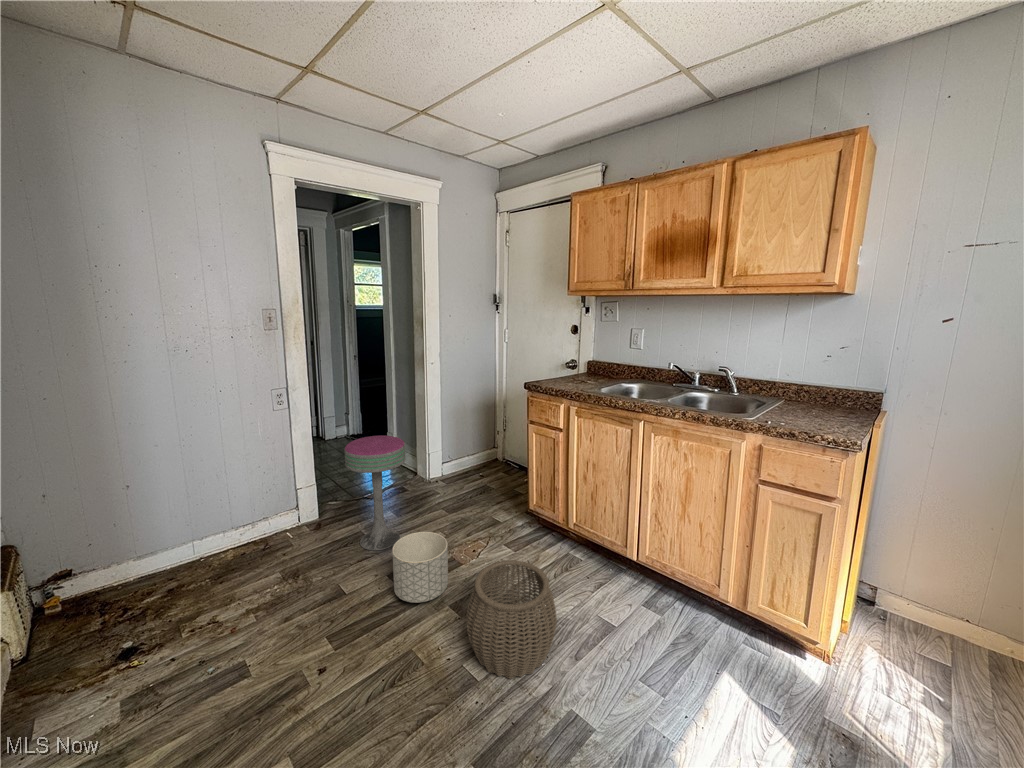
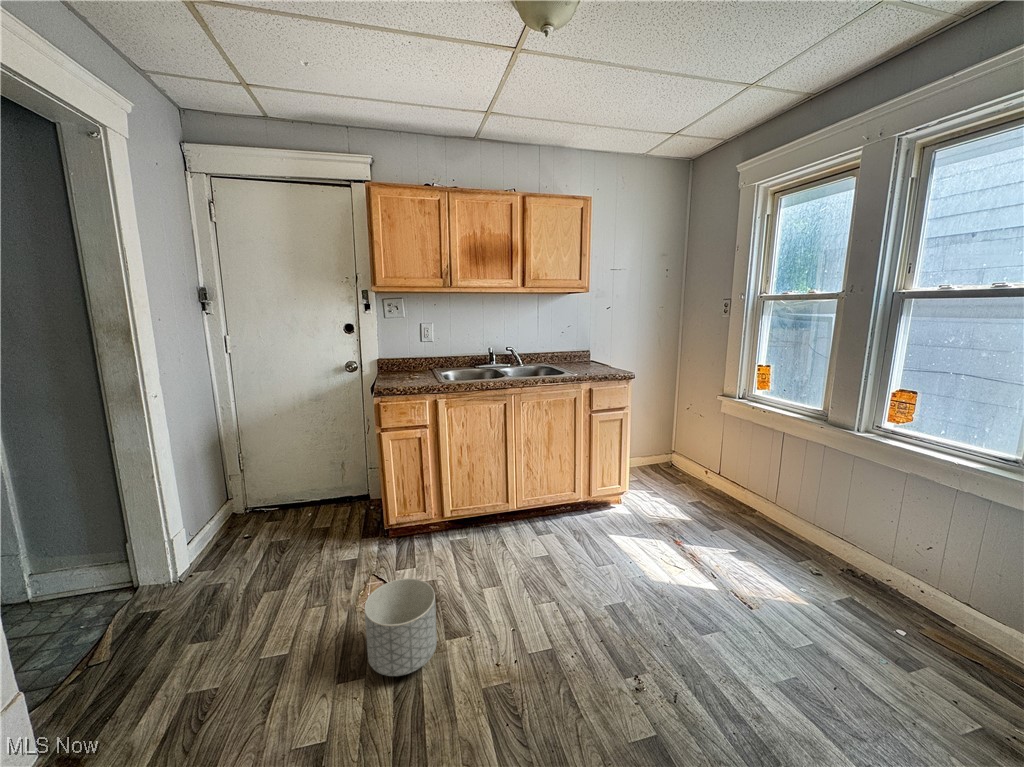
bar stool: present [344,436,406,550] -> none [163,504,283,703]
woven basket: present [466,560,557,678] -> none [491,534,575,639]

